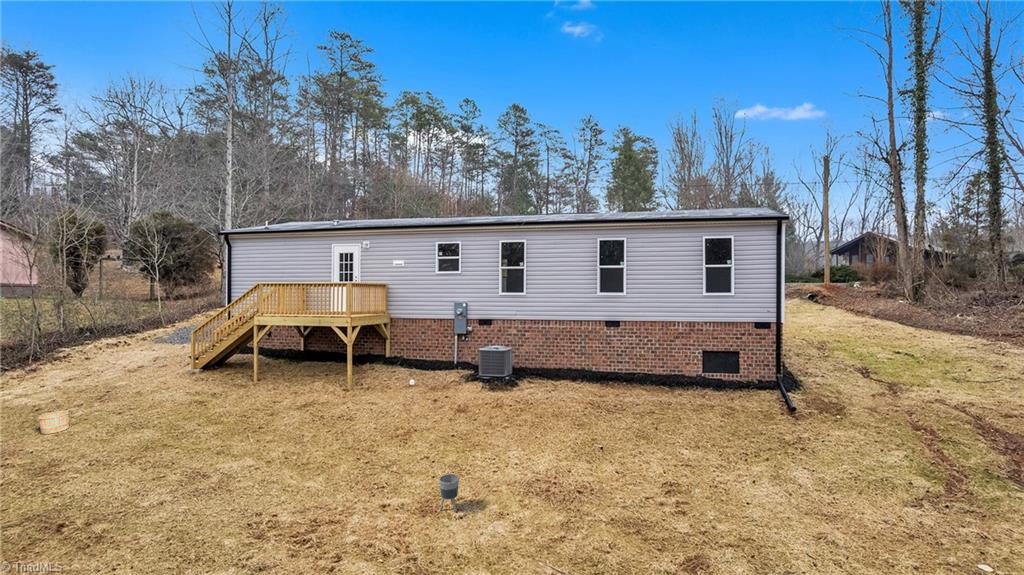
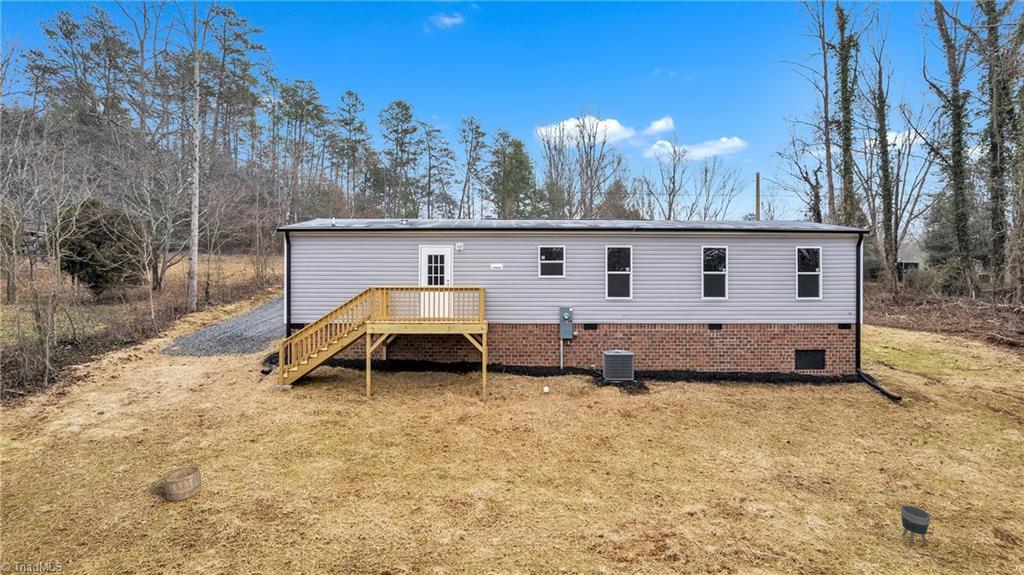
planter: present [439,474,459,511] -> present [901,506,931,547]

